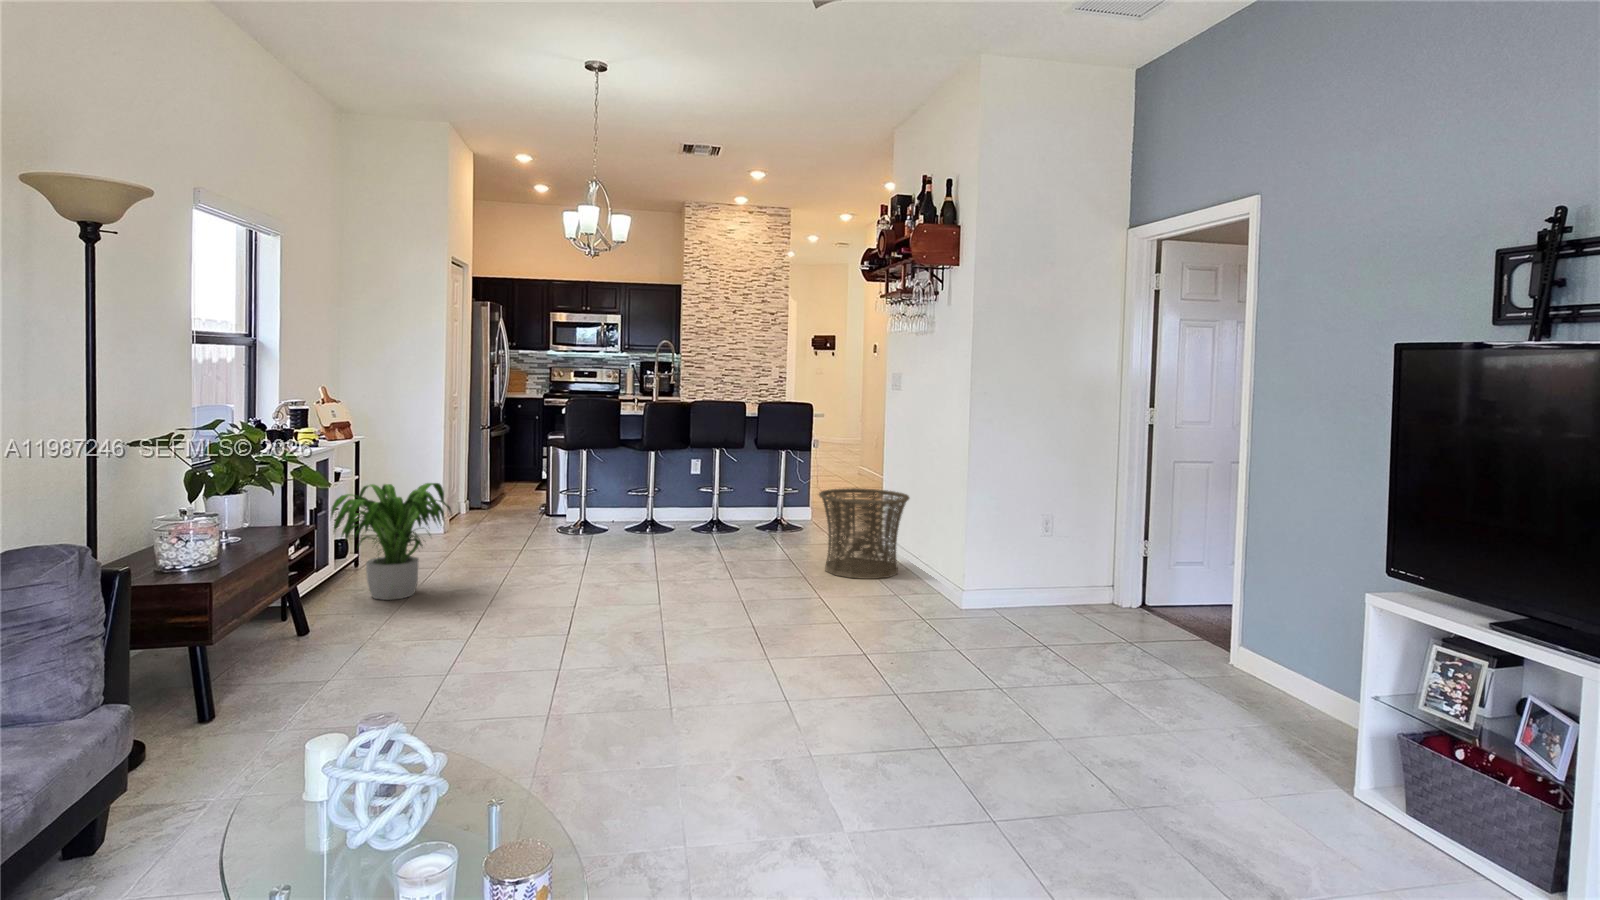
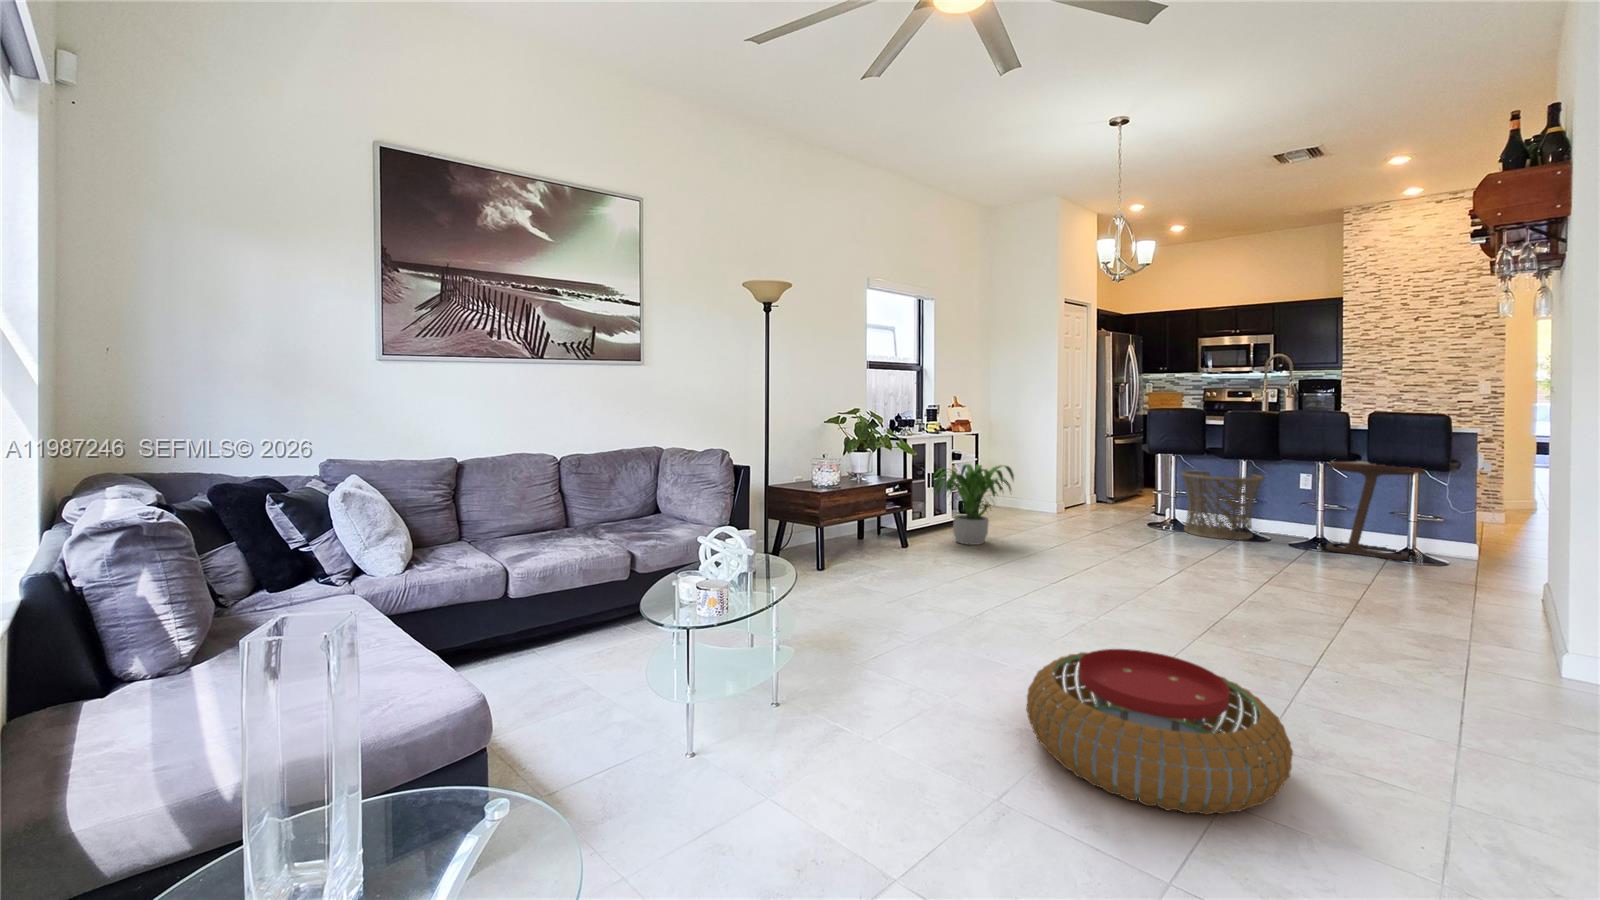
side table: none [719,447,793,536] -> present [1326,461,1426,565]
basket: present [819,488,909,579] -> present [1181,471,1264,540]
pouf: none [739,668,957,809] -> present [1026,649,1293,815]

